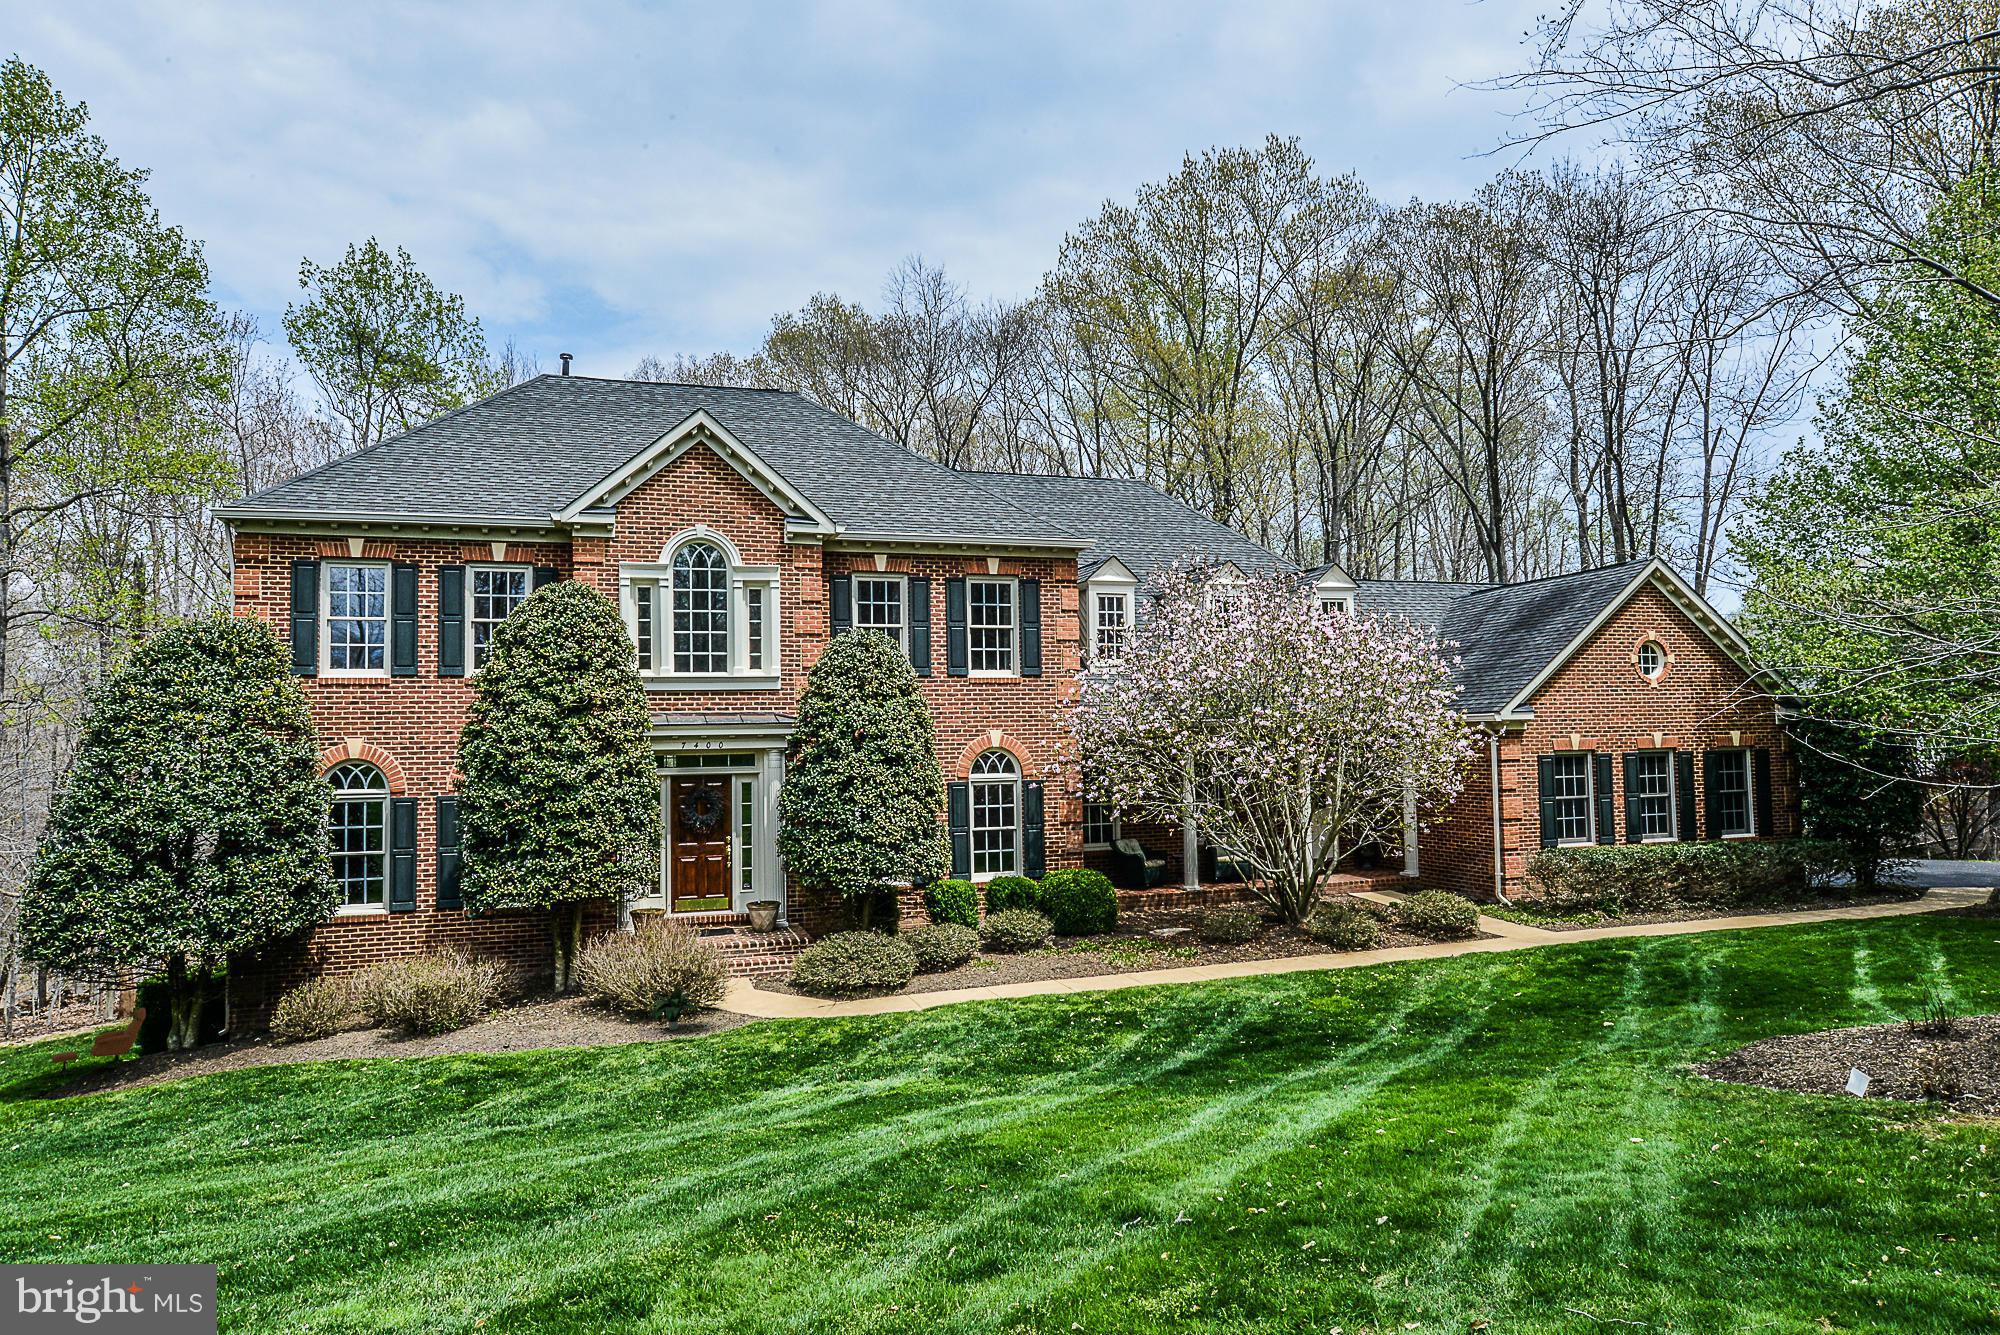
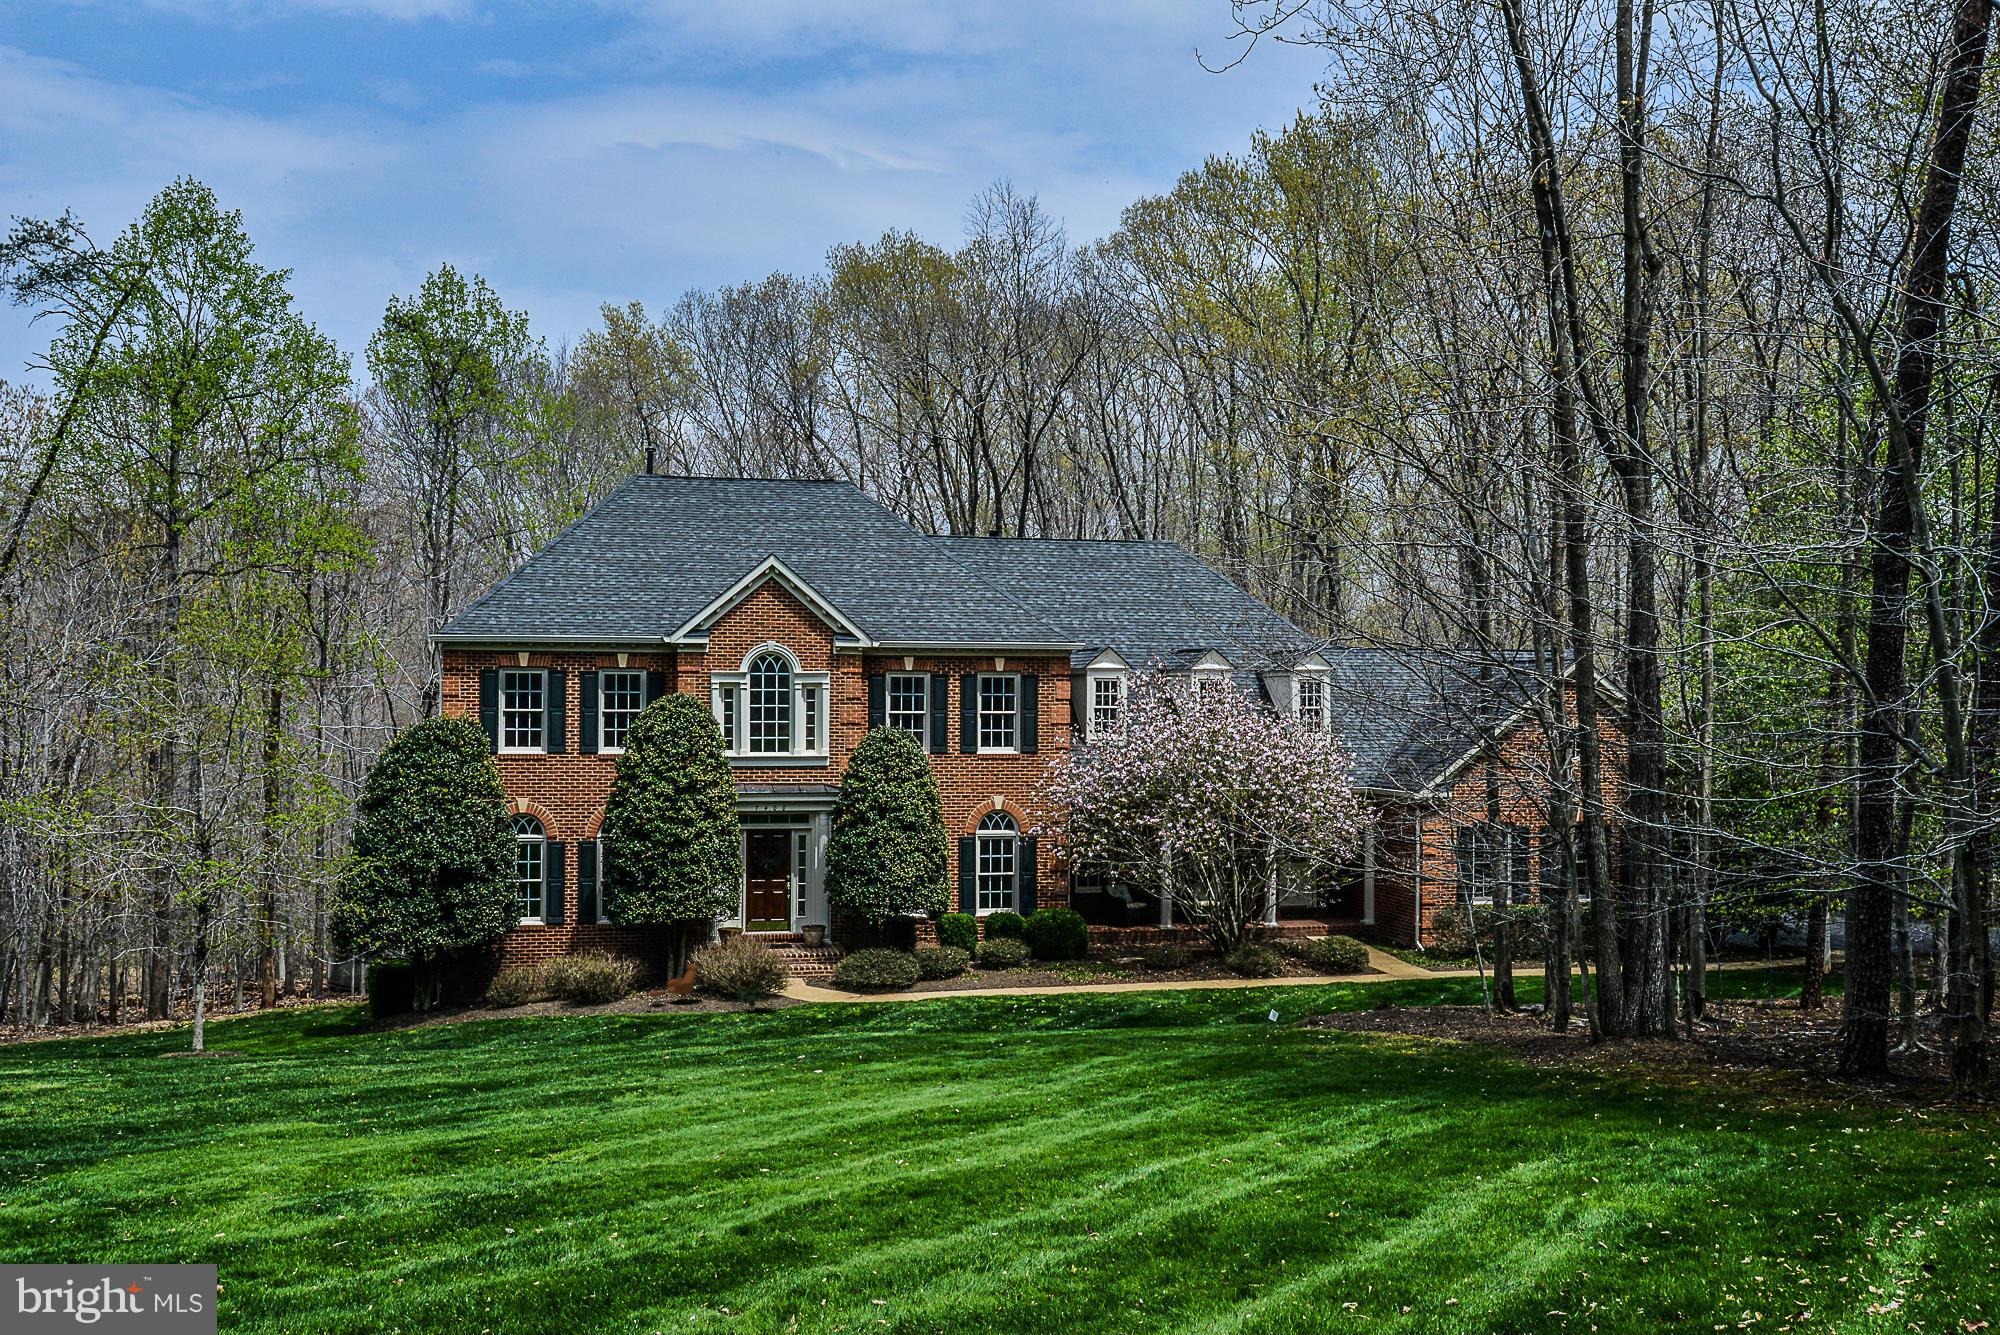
lounge chair: present [45,1007,146,1079] -> present [649,964,697,1004]

